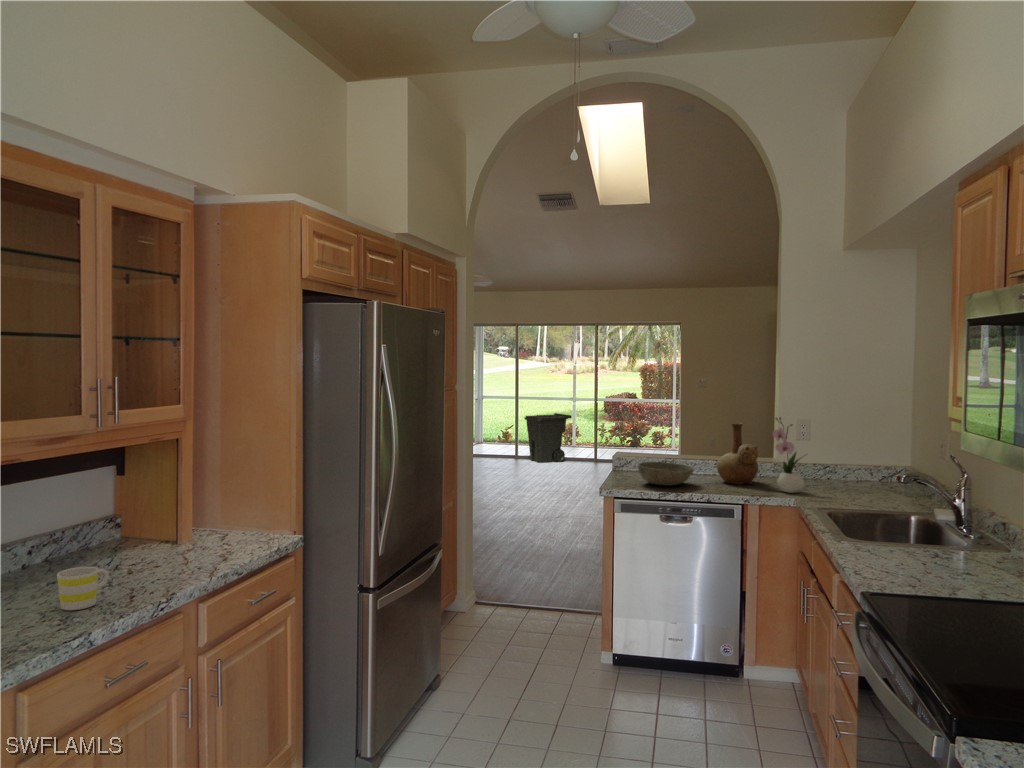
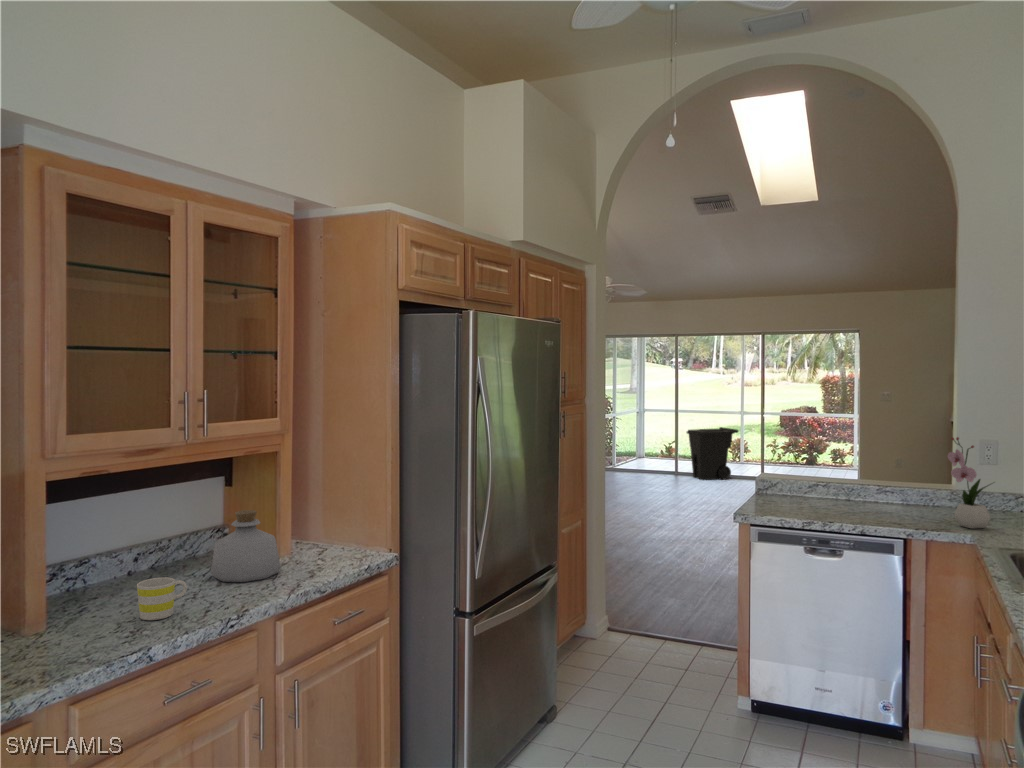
vase: present [717,423,758,484] -> none [880,442,932,516]
bowl: present [638,462,694,486] -> none [781,486,849,514]
bottle: none [117,497,192,570] -> present [211,510,281,582]

